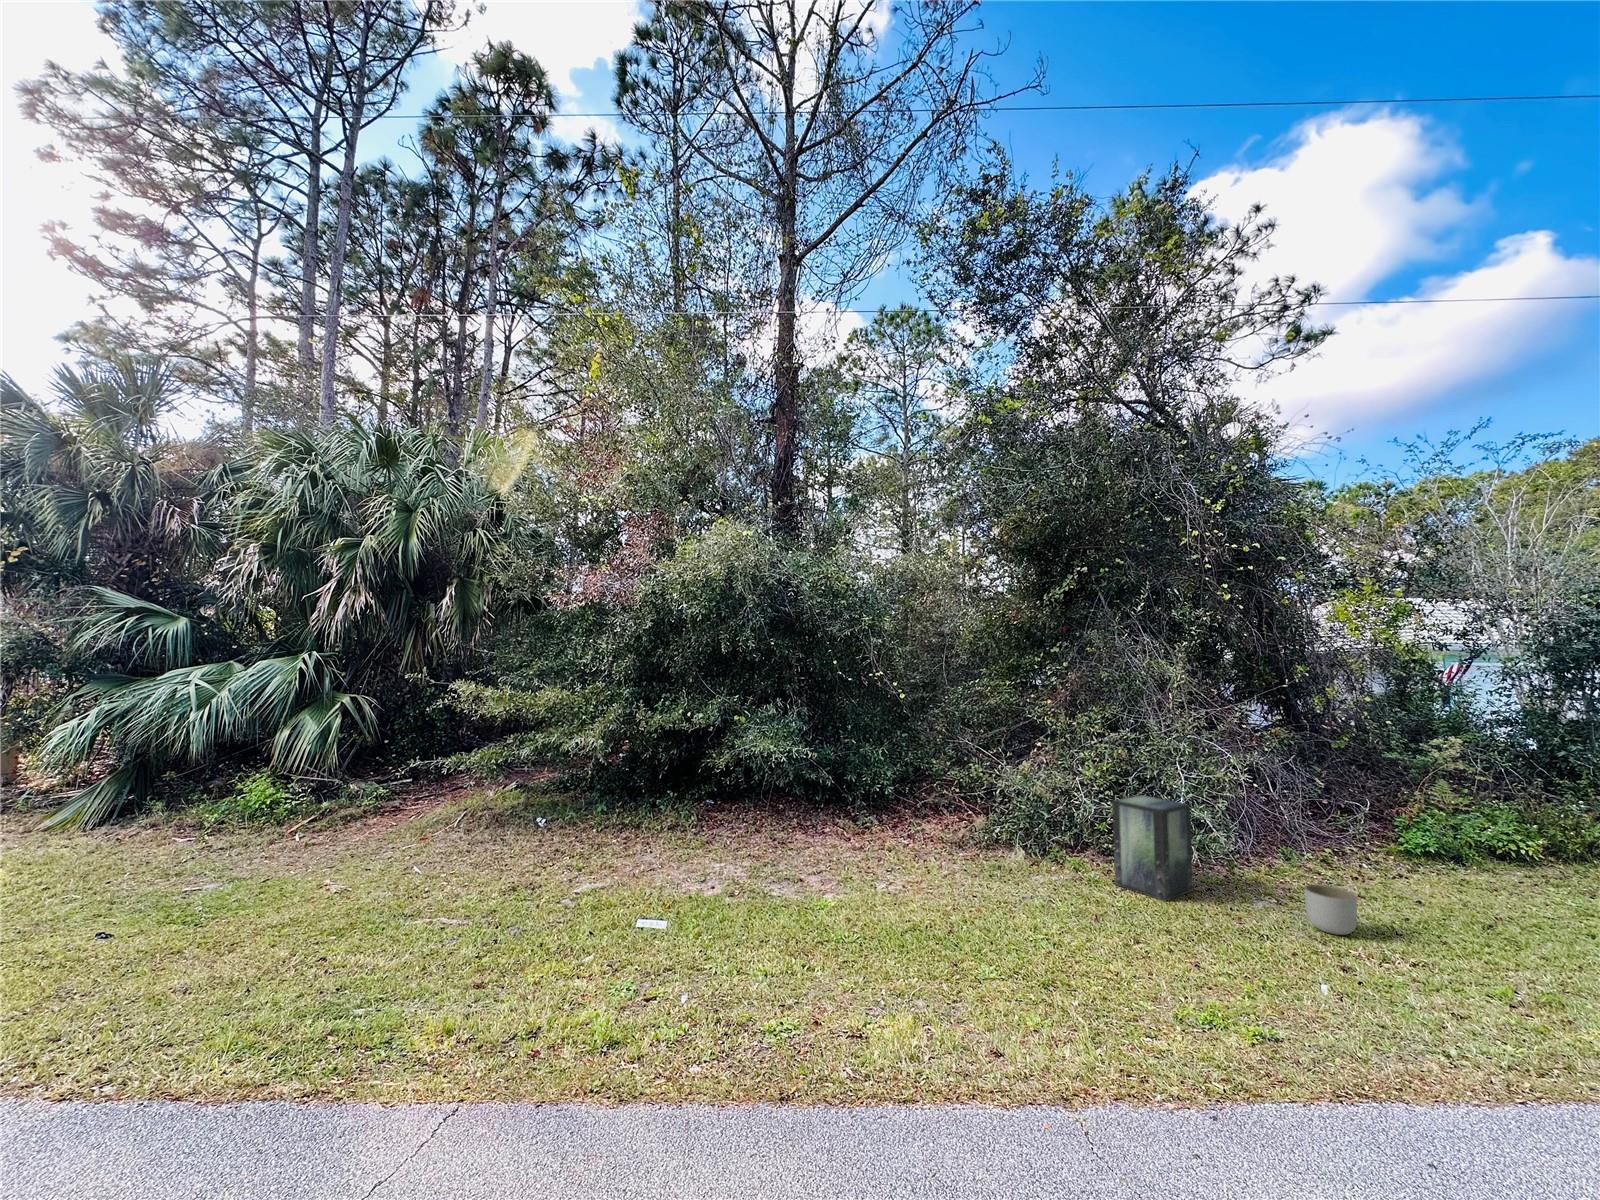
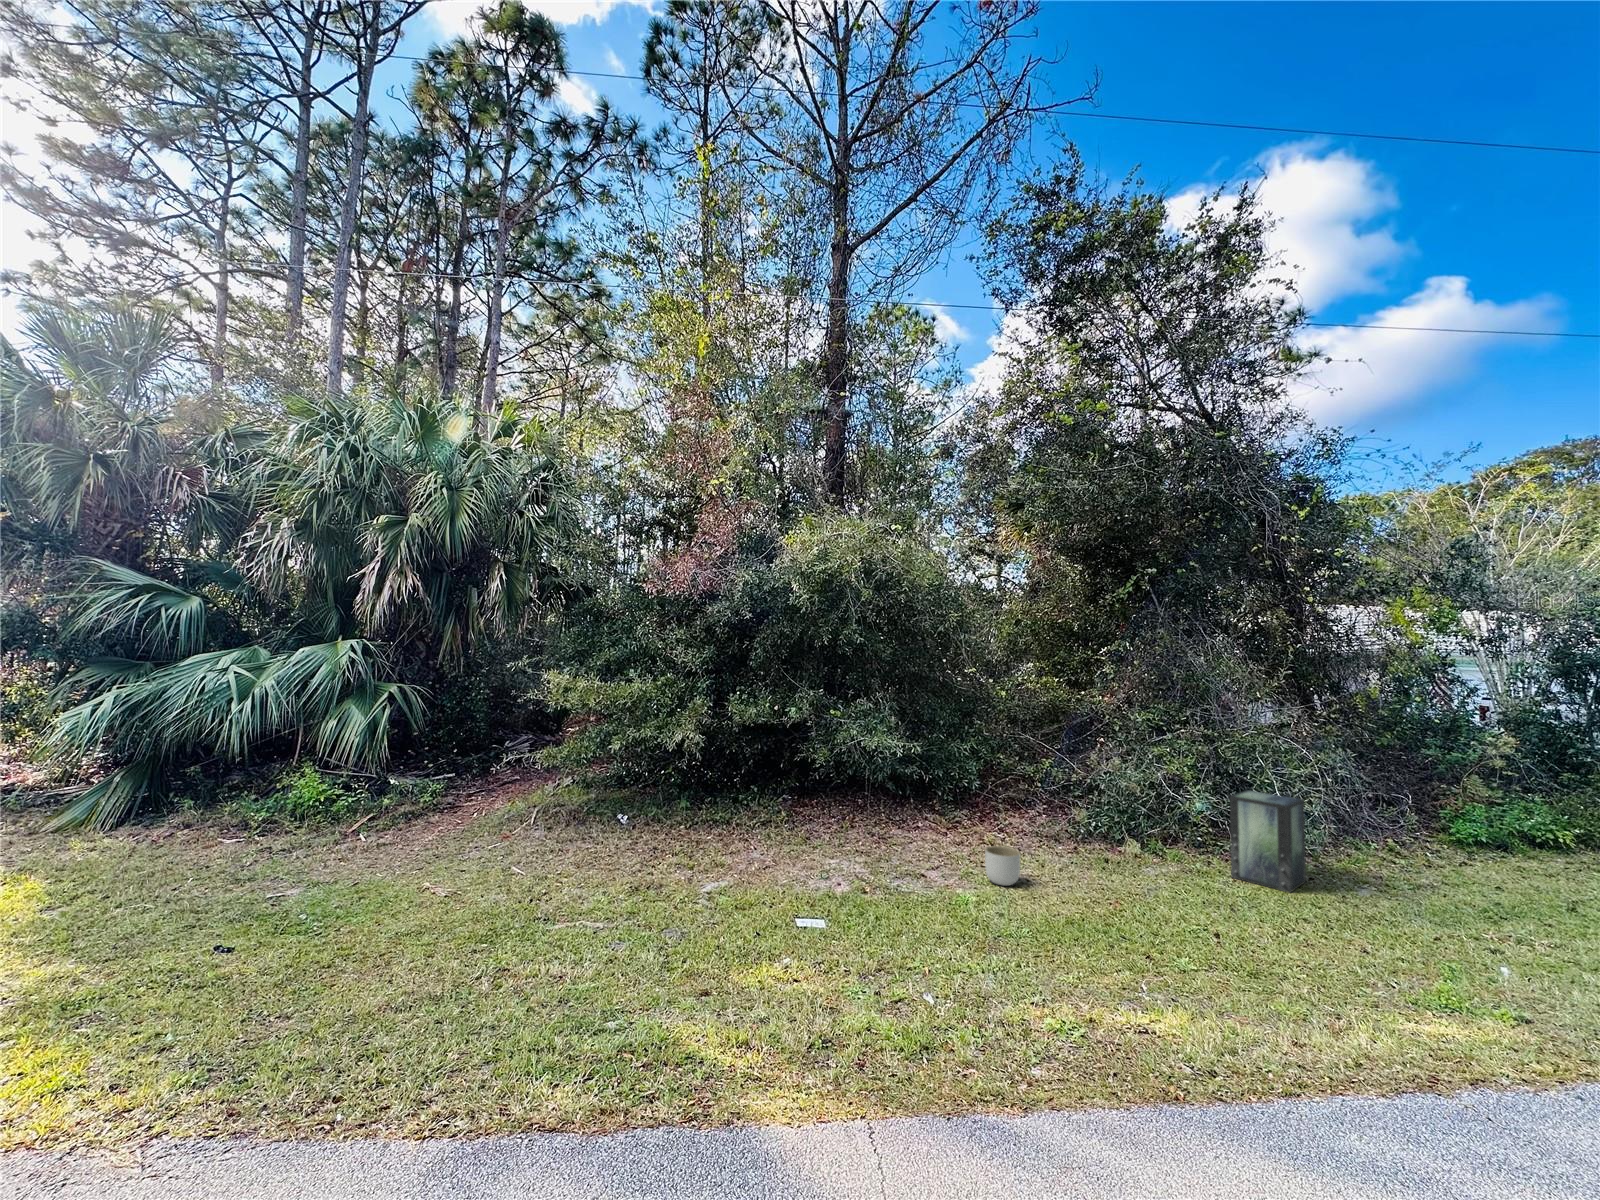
planter: present [1304,884,1357,935] -> present [985,846,1020,886]

